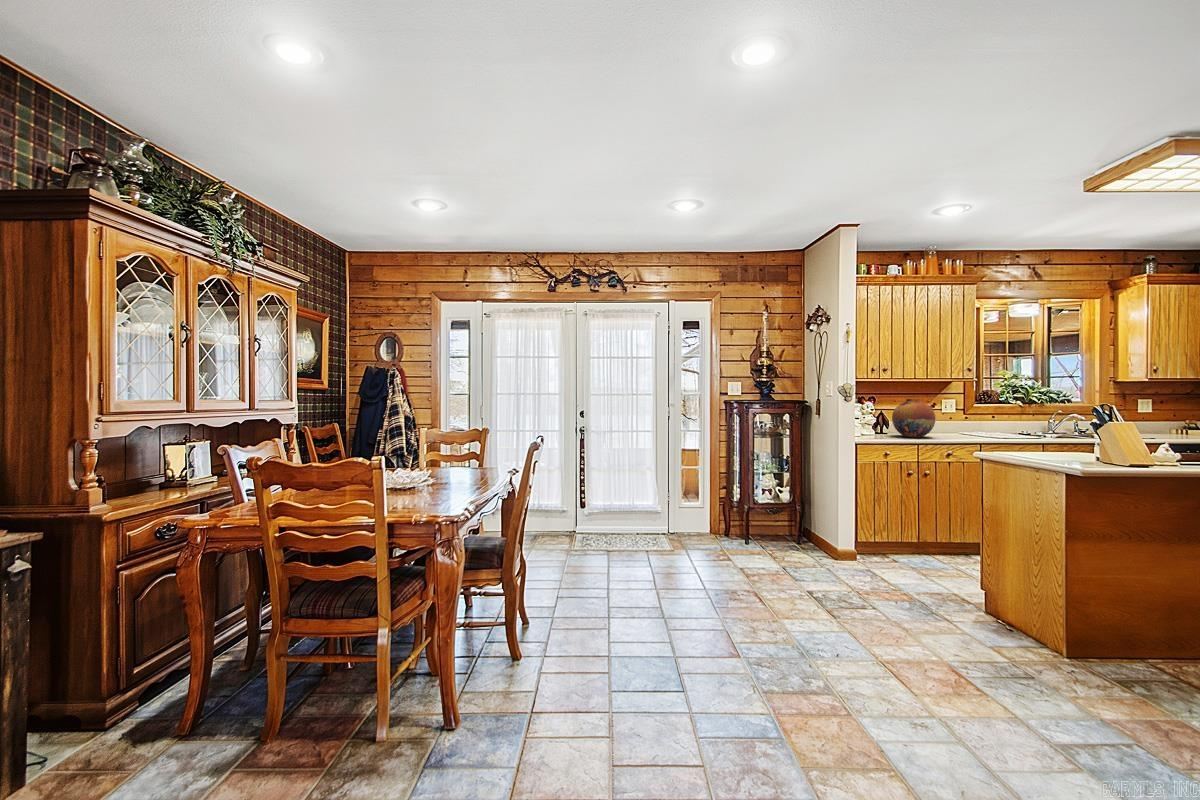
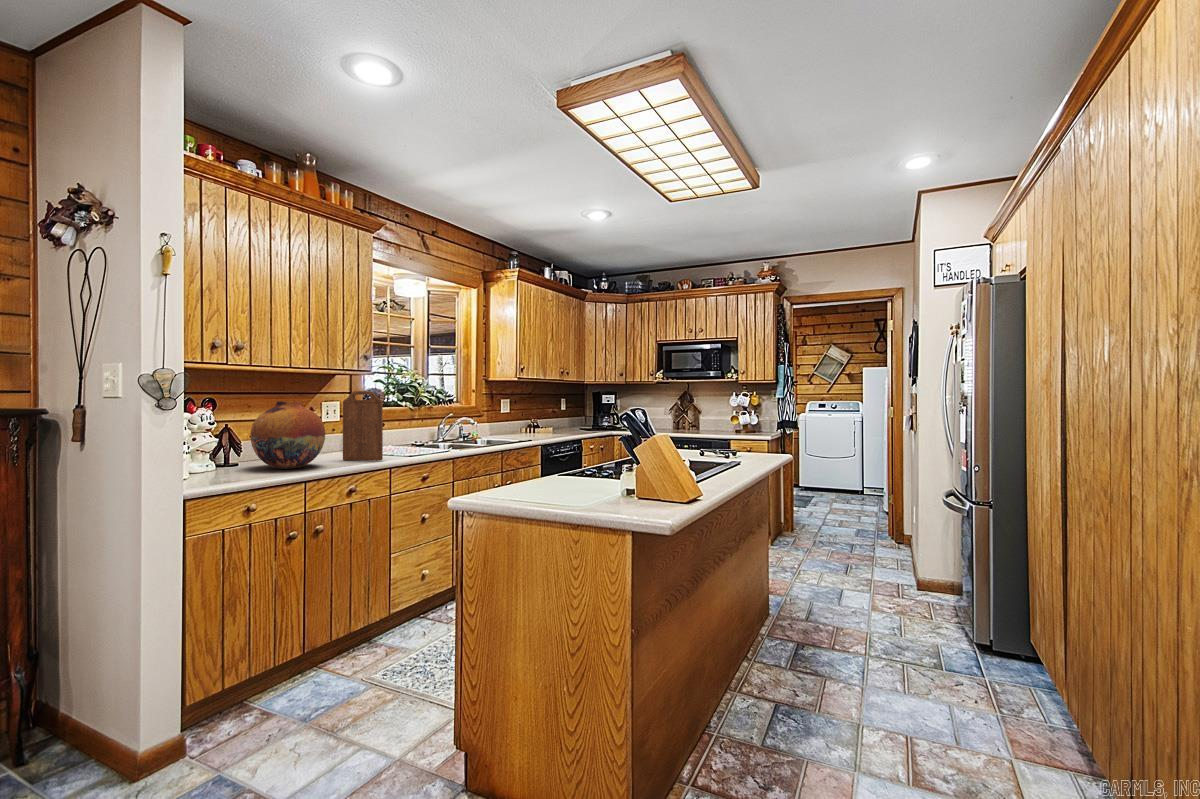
cutting board: none [951,393,978,438] -> present [343,391,383,460]

